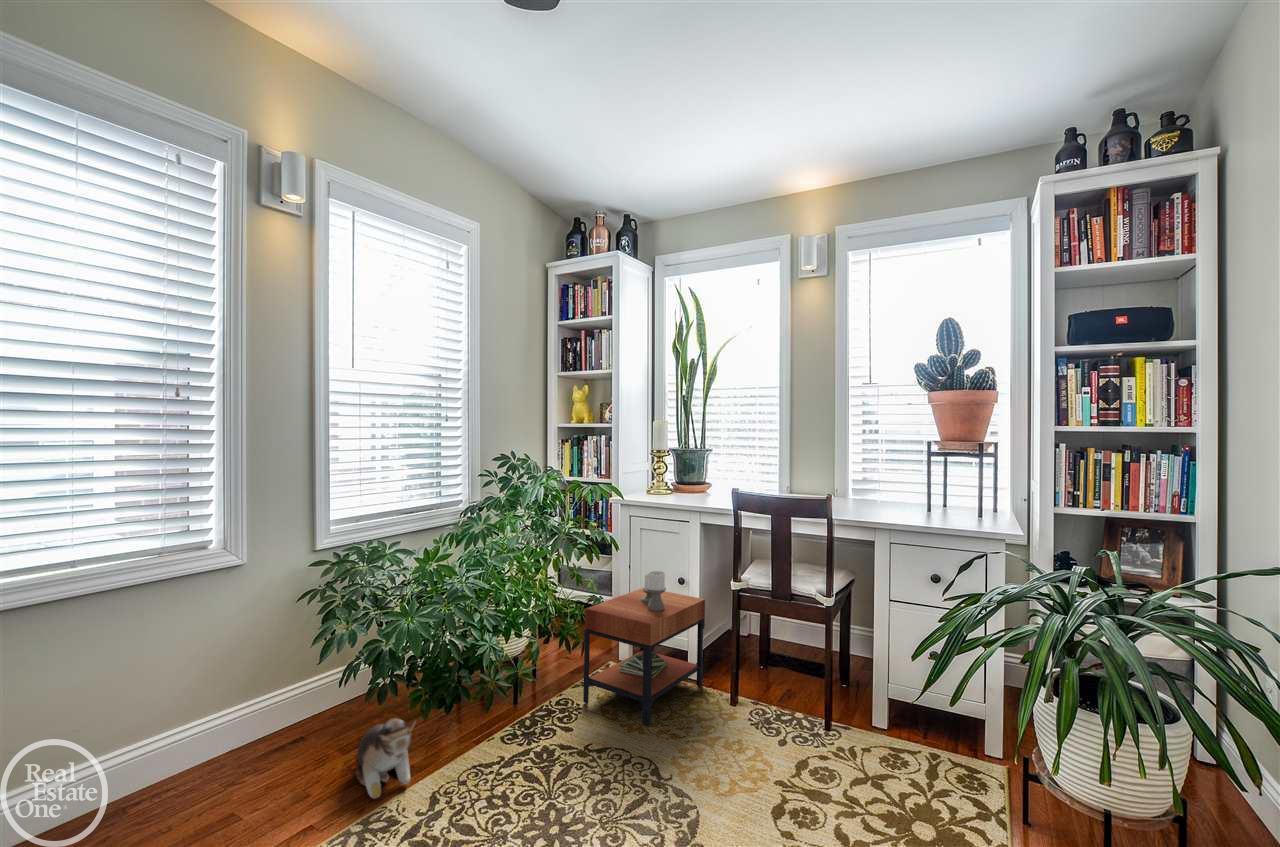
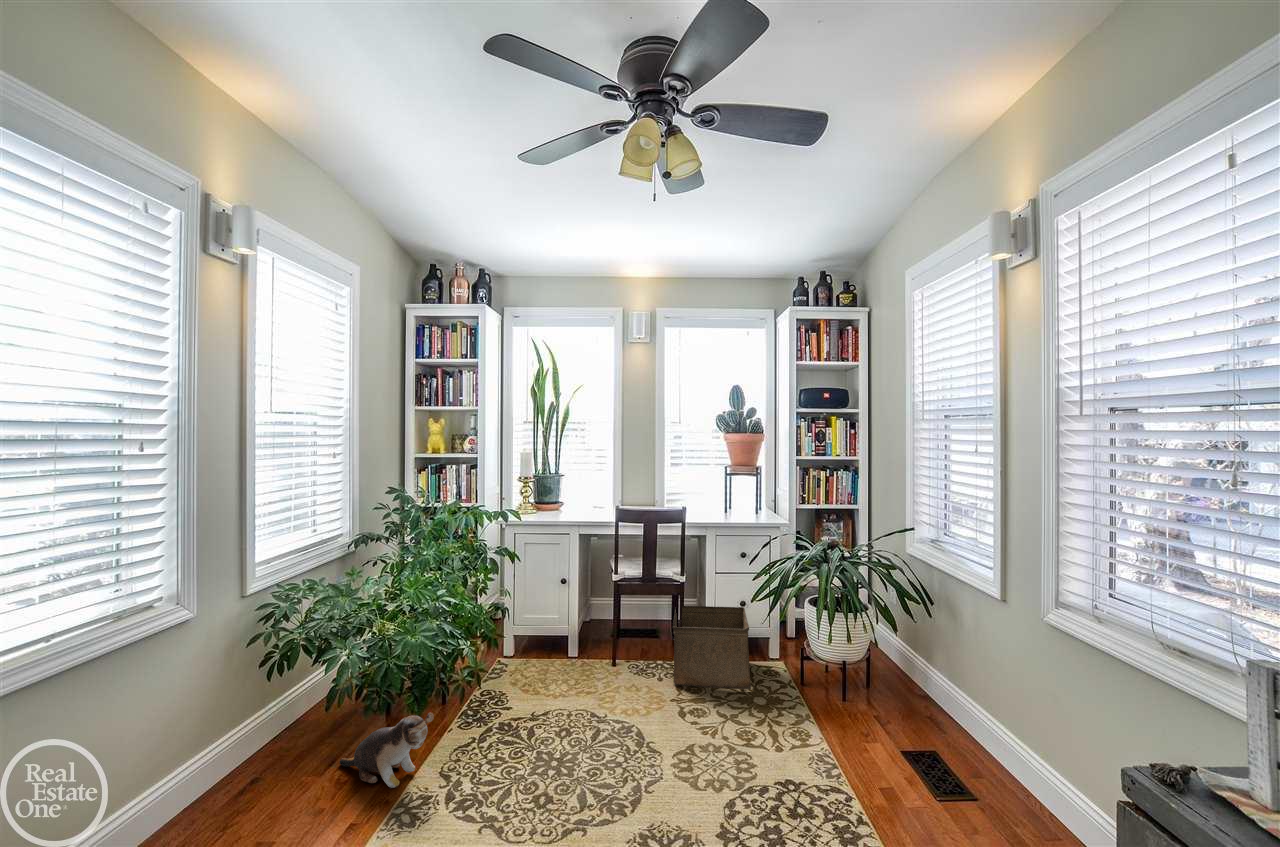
side table: present [583,571,705,725] -> none [503,573,585,690]
storage bin: none [792,641,937,799] -> present [673,606,751,689]

